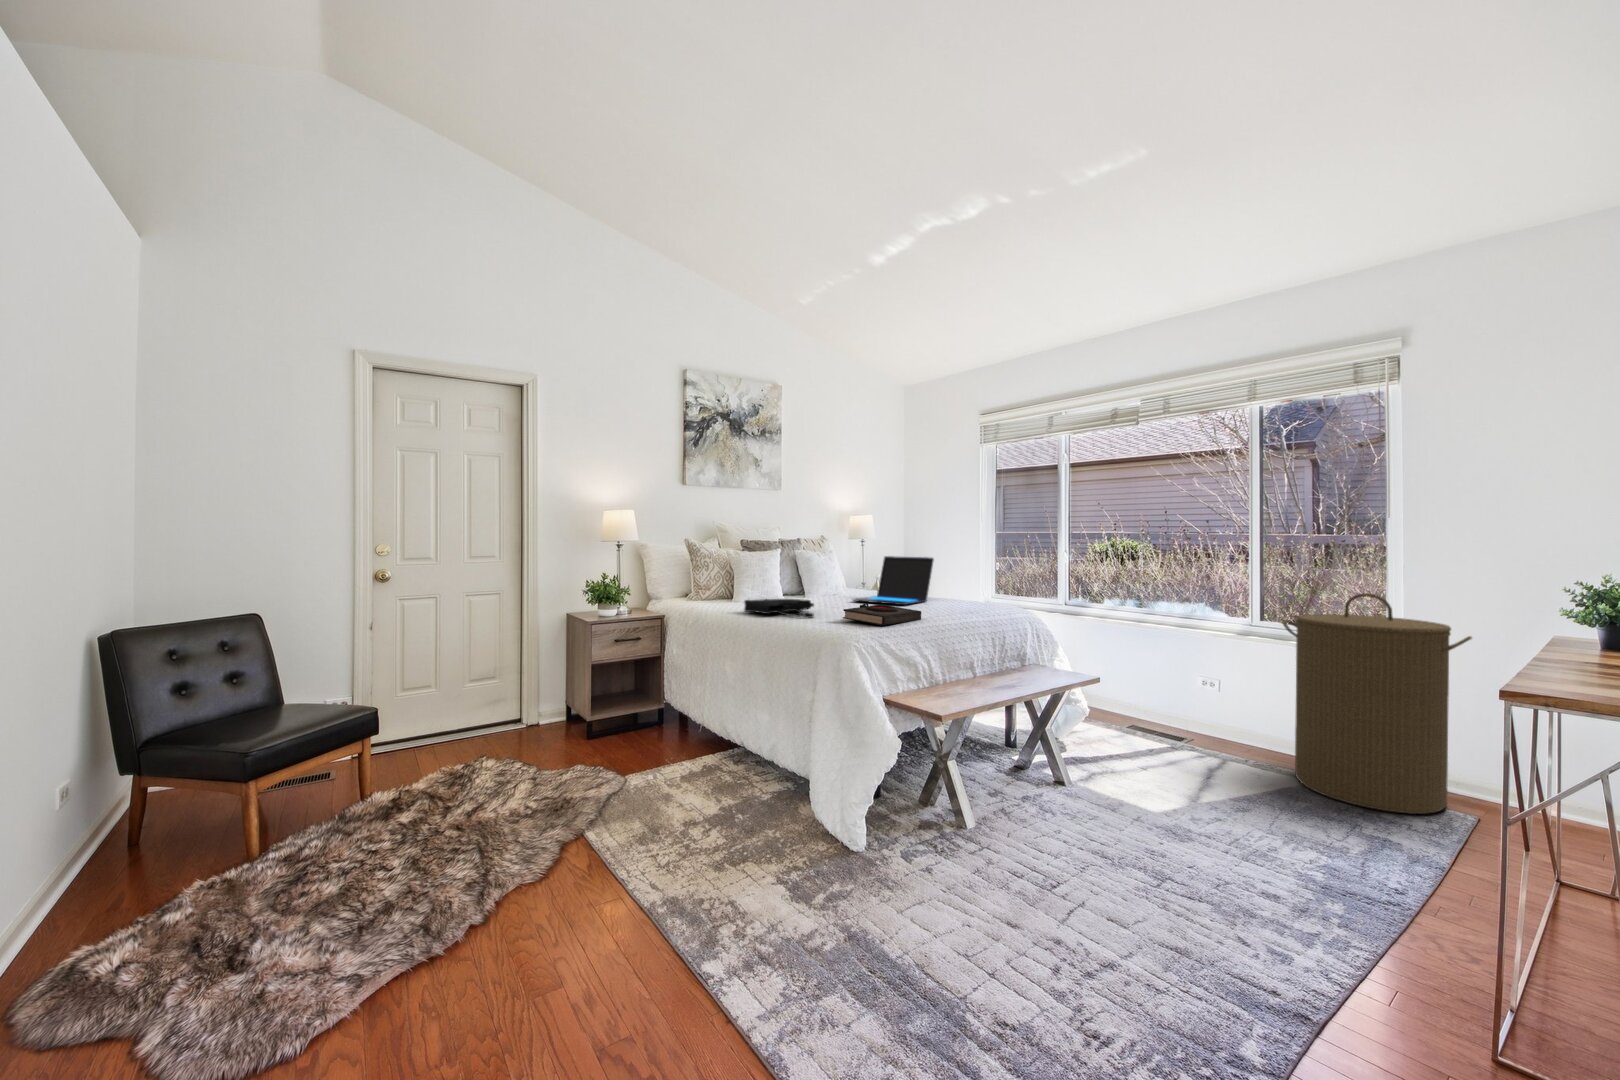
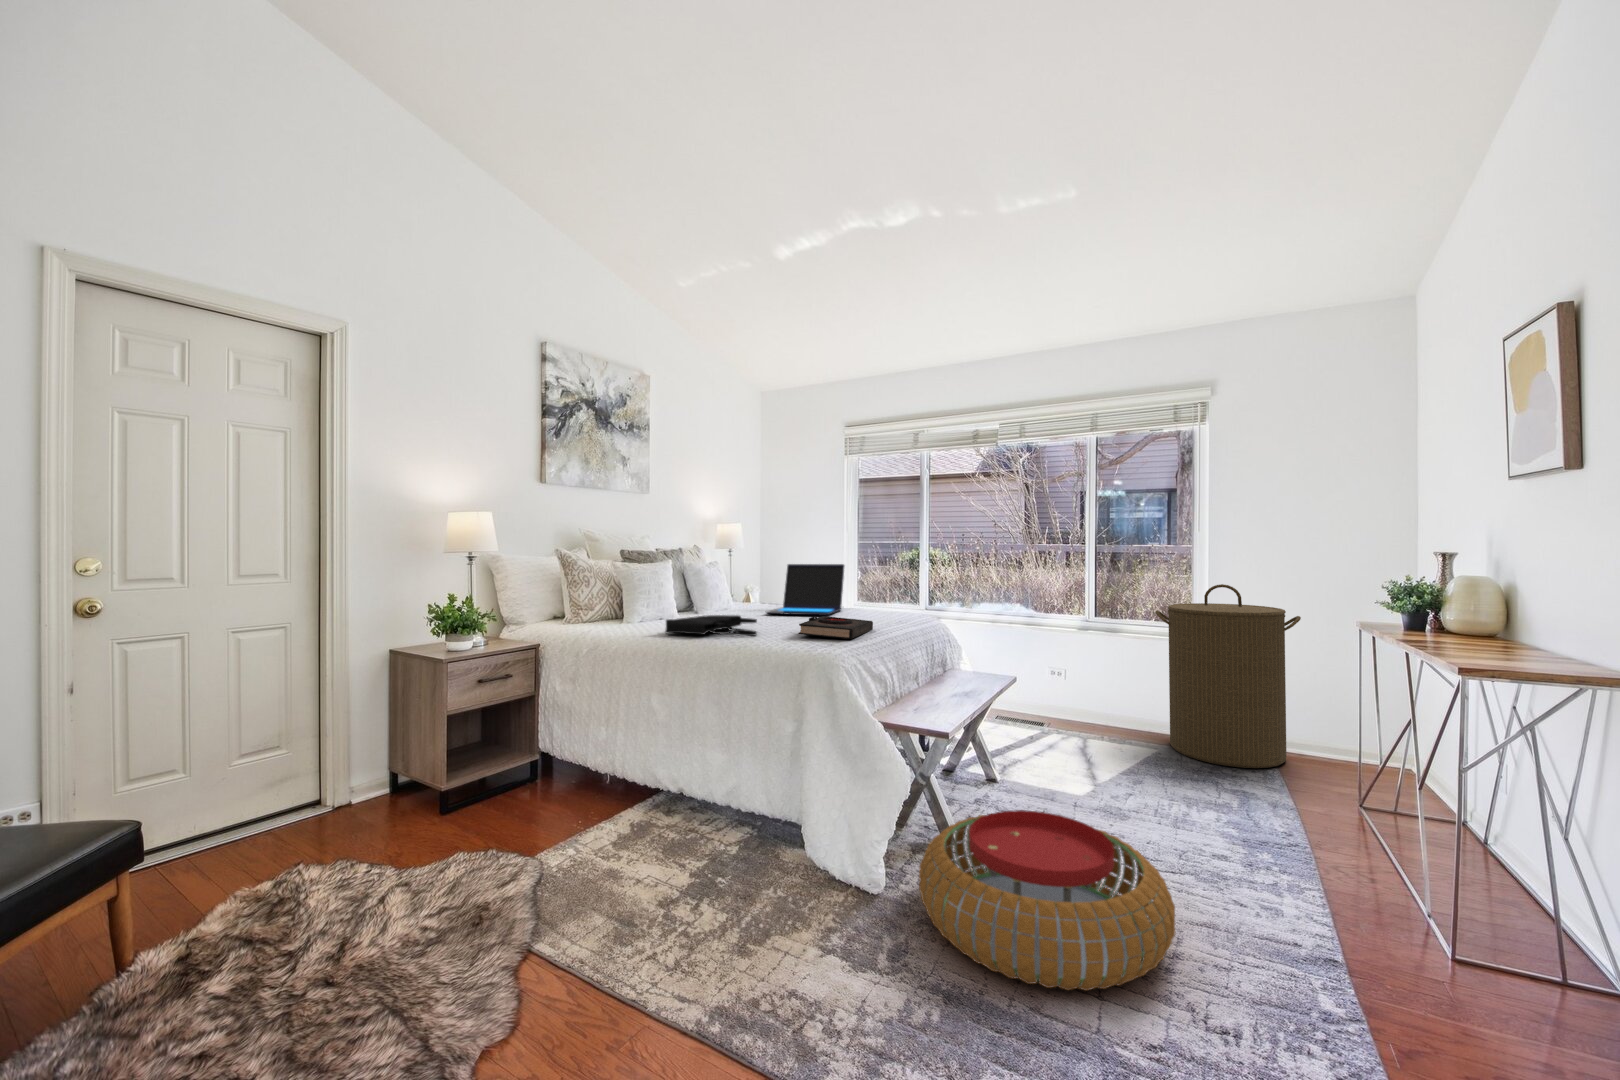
pouf: none [869,794,1106,961] -> present [919,810,1175,990]

